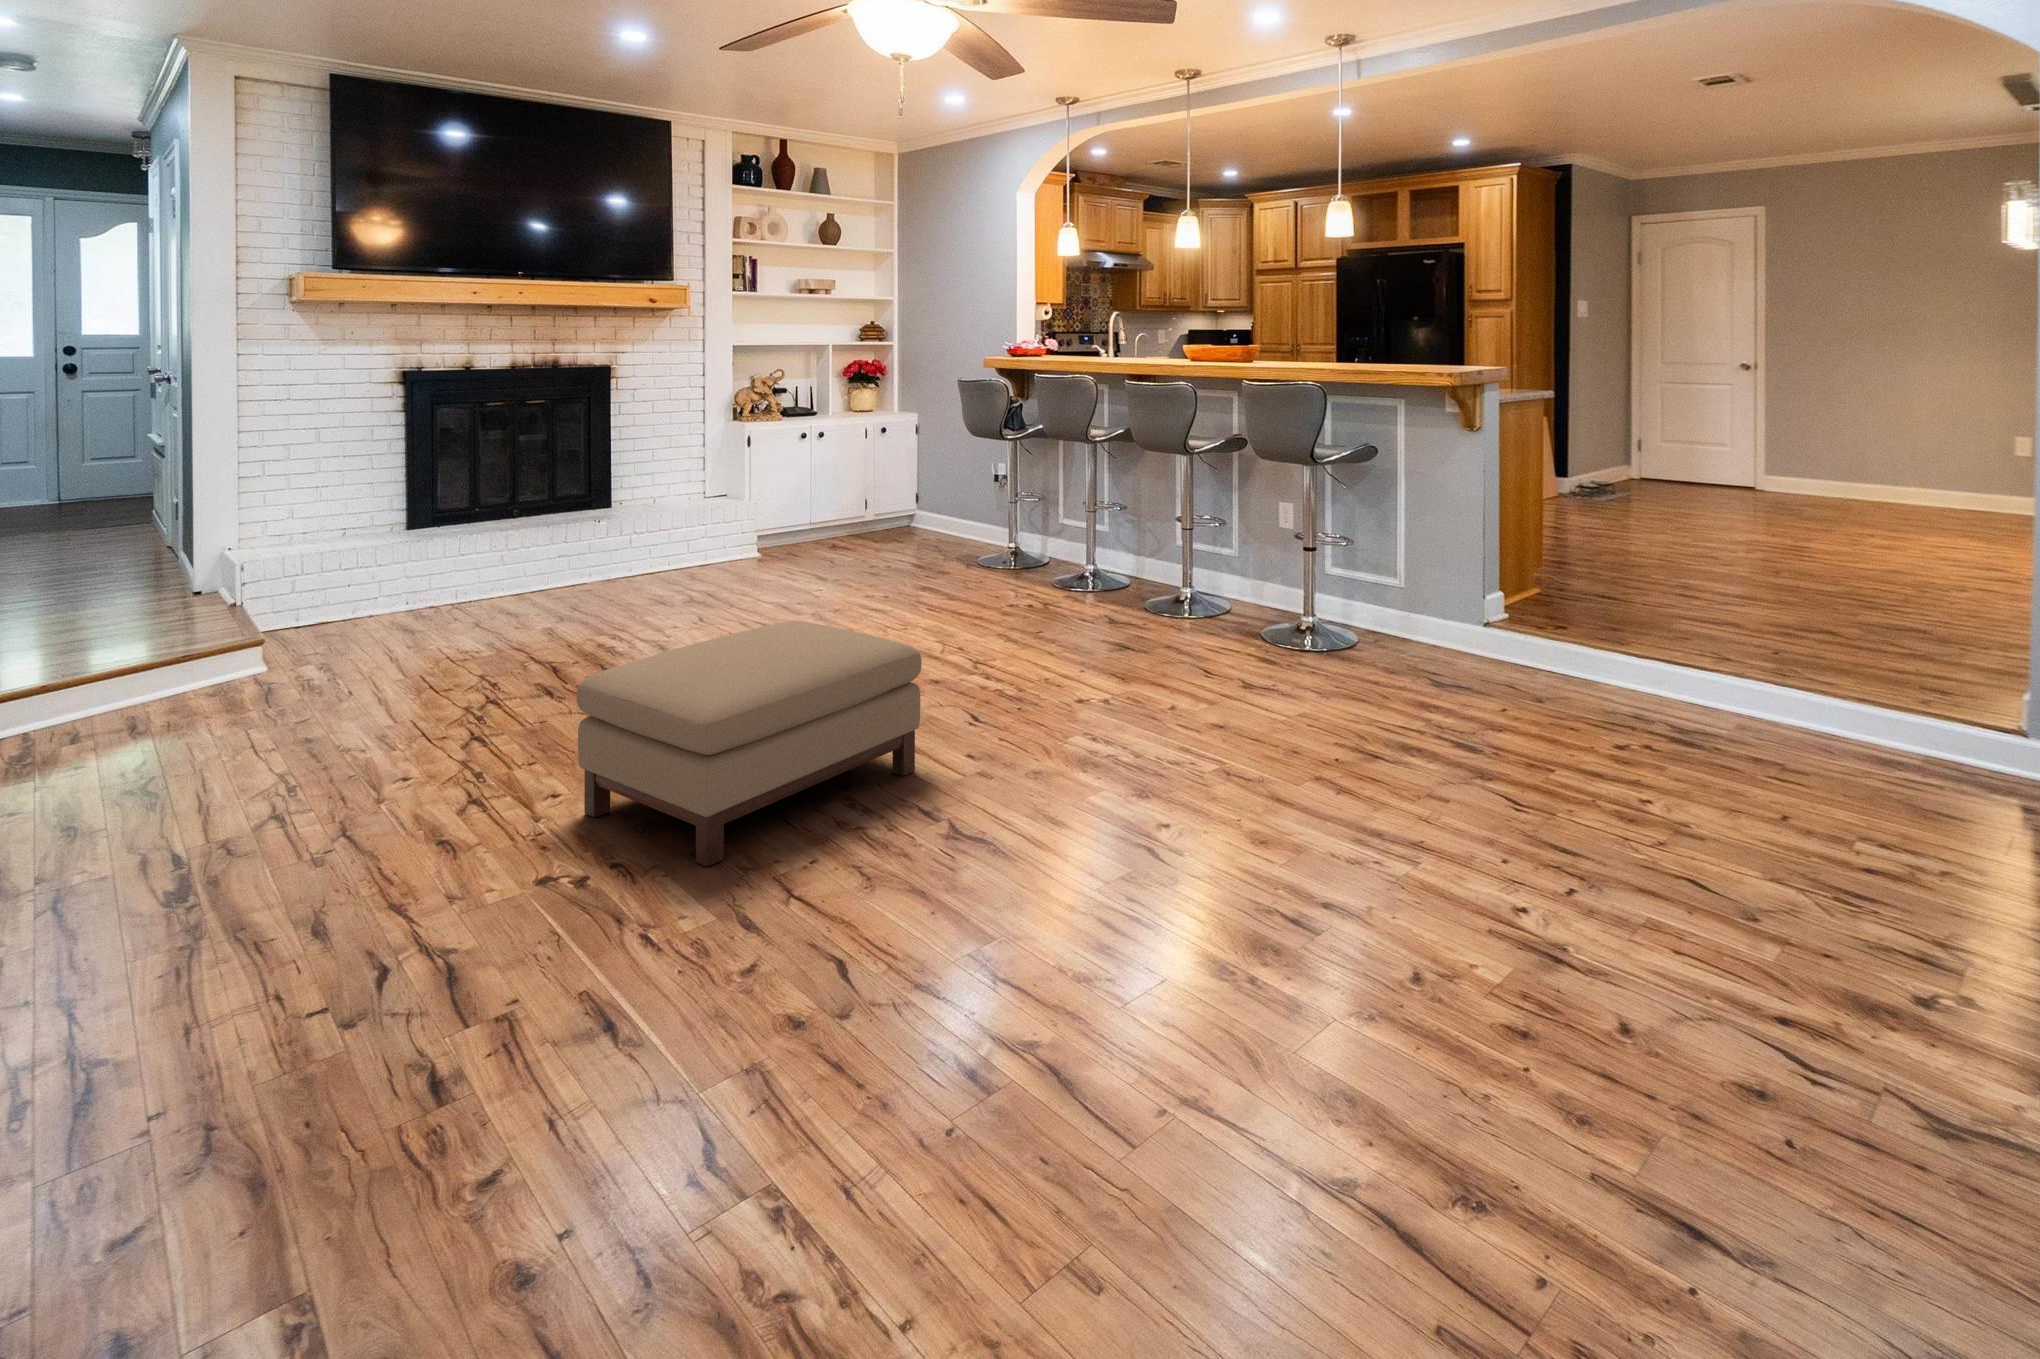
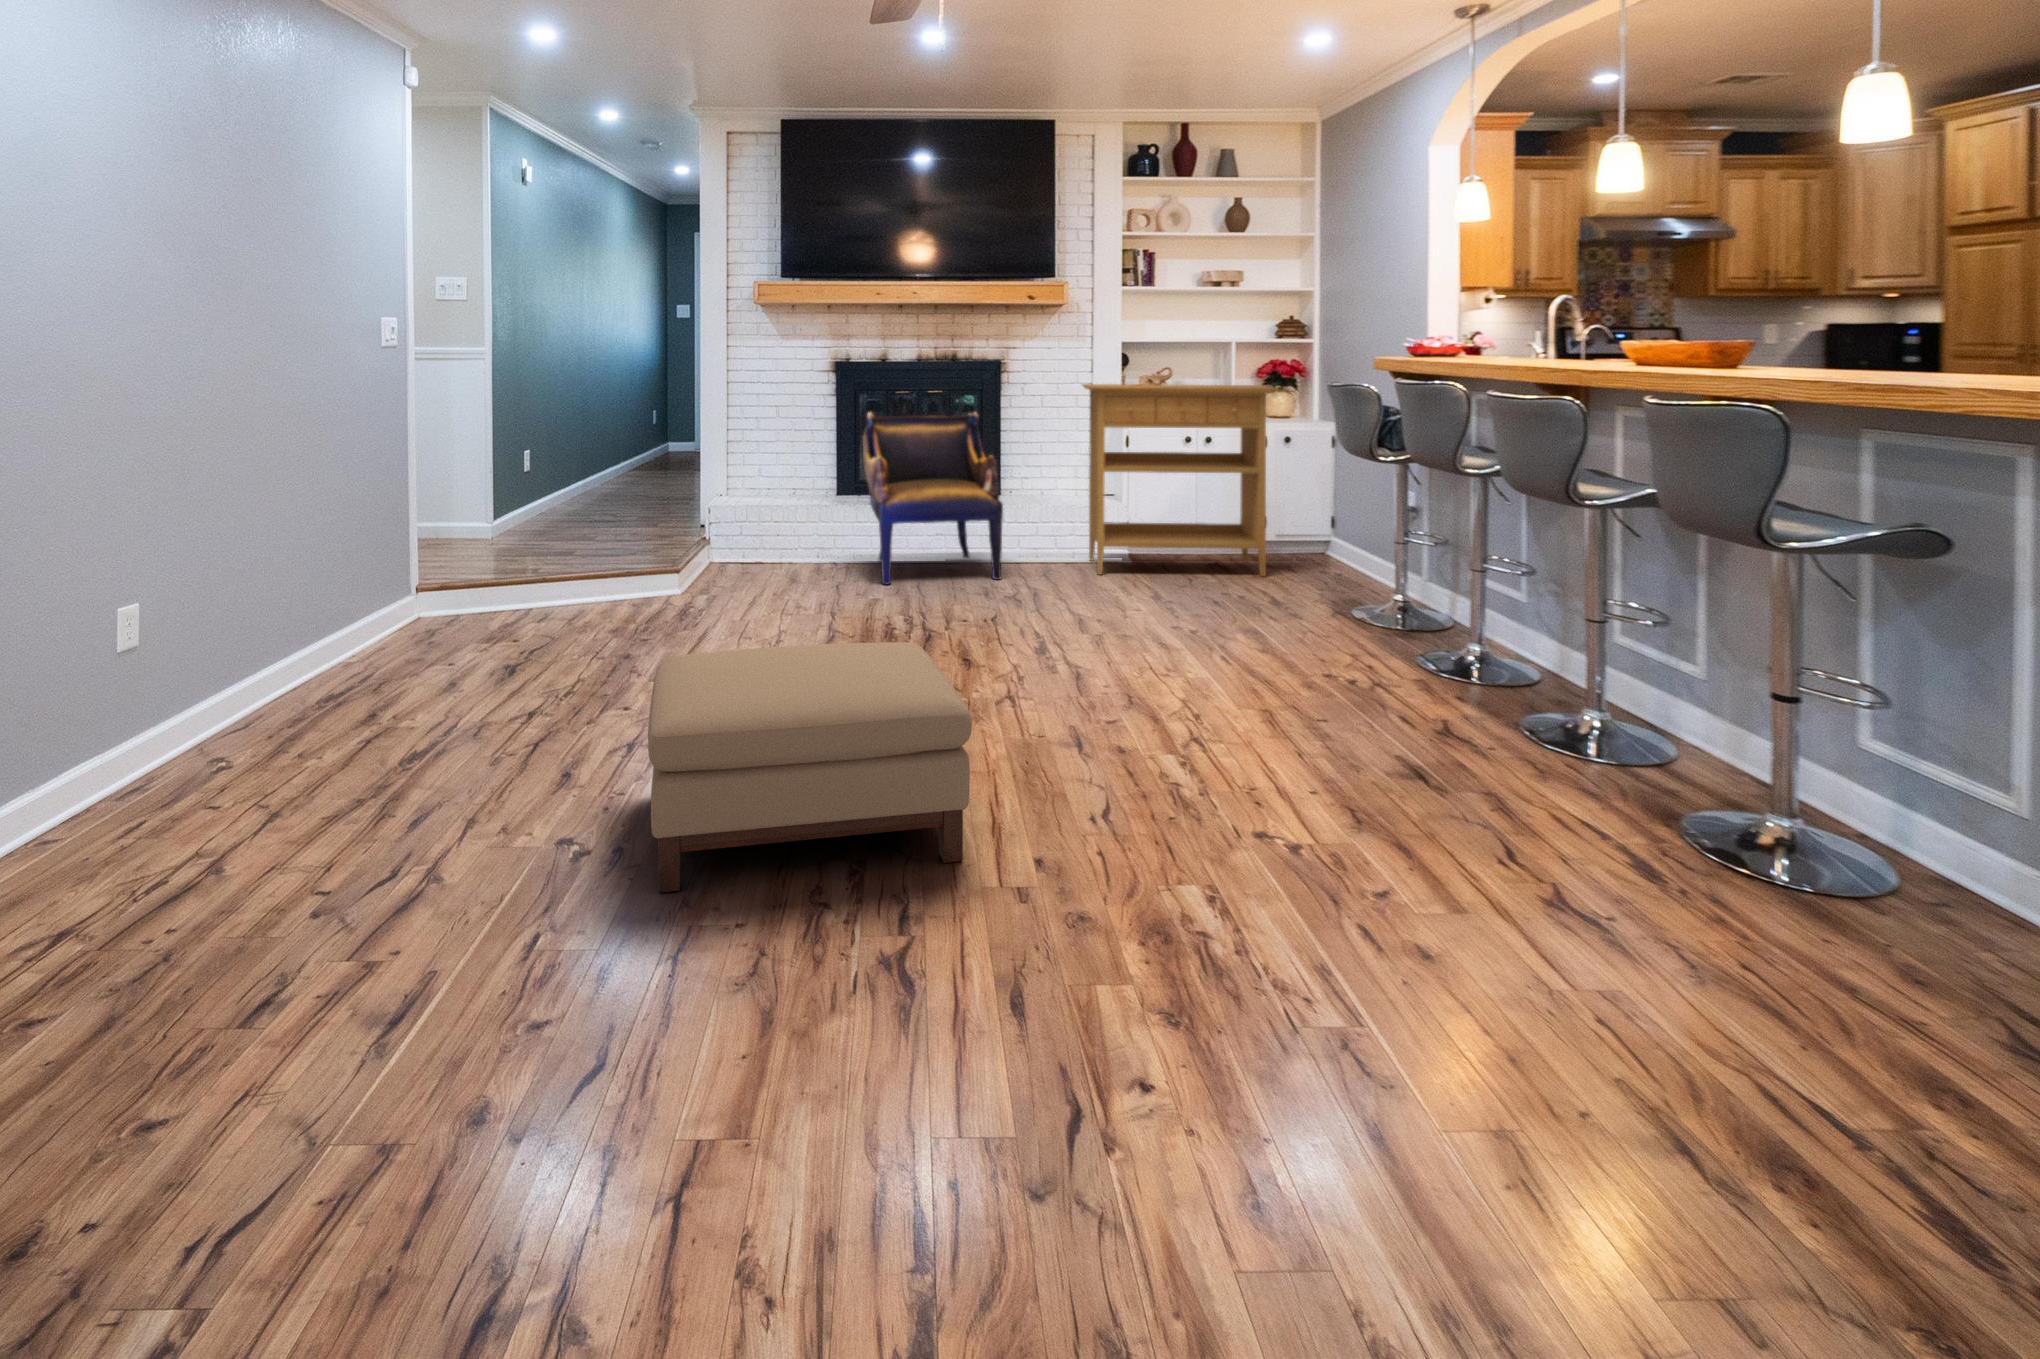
console table: none [701,383,889,568] -> present [1083,384,1276,577]
armchair: none [465,420,650,612] -> present [863,413,1003,584]

